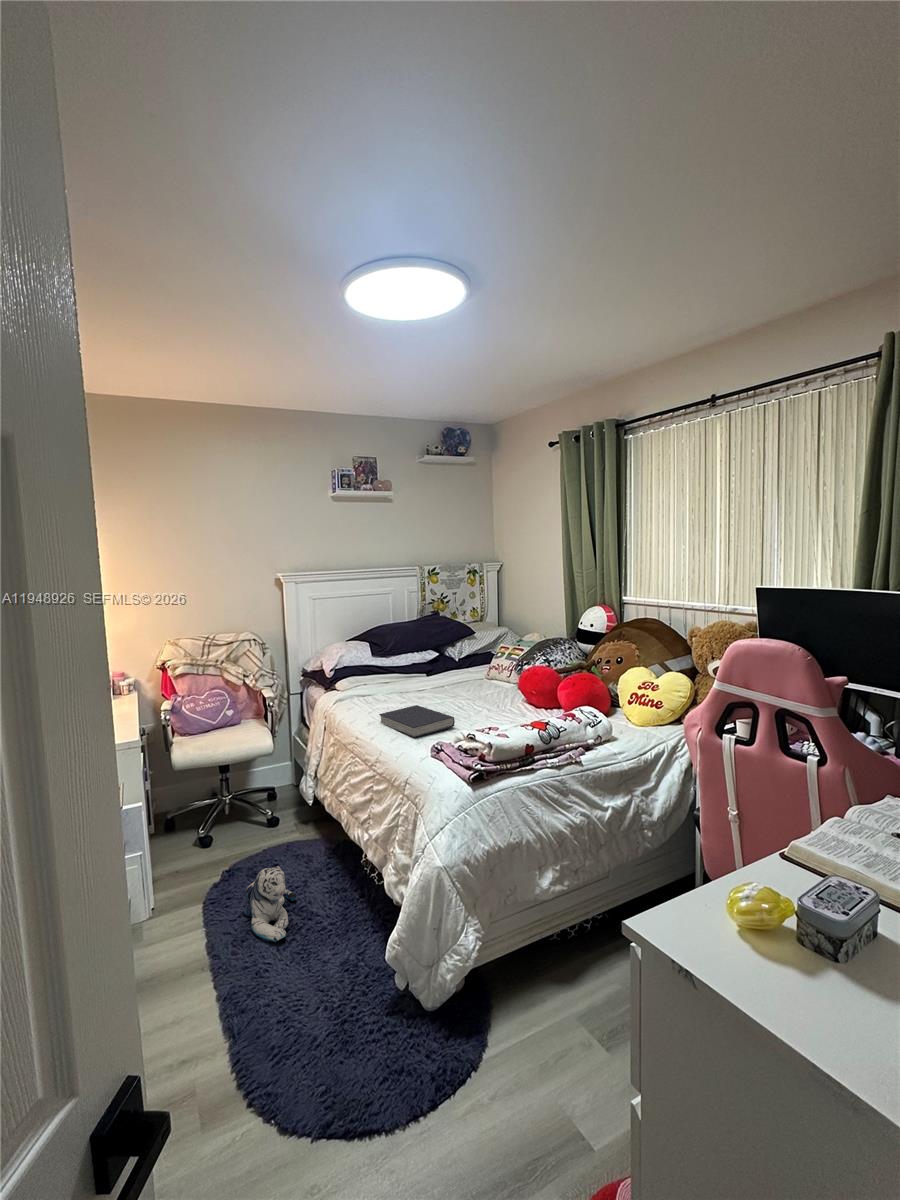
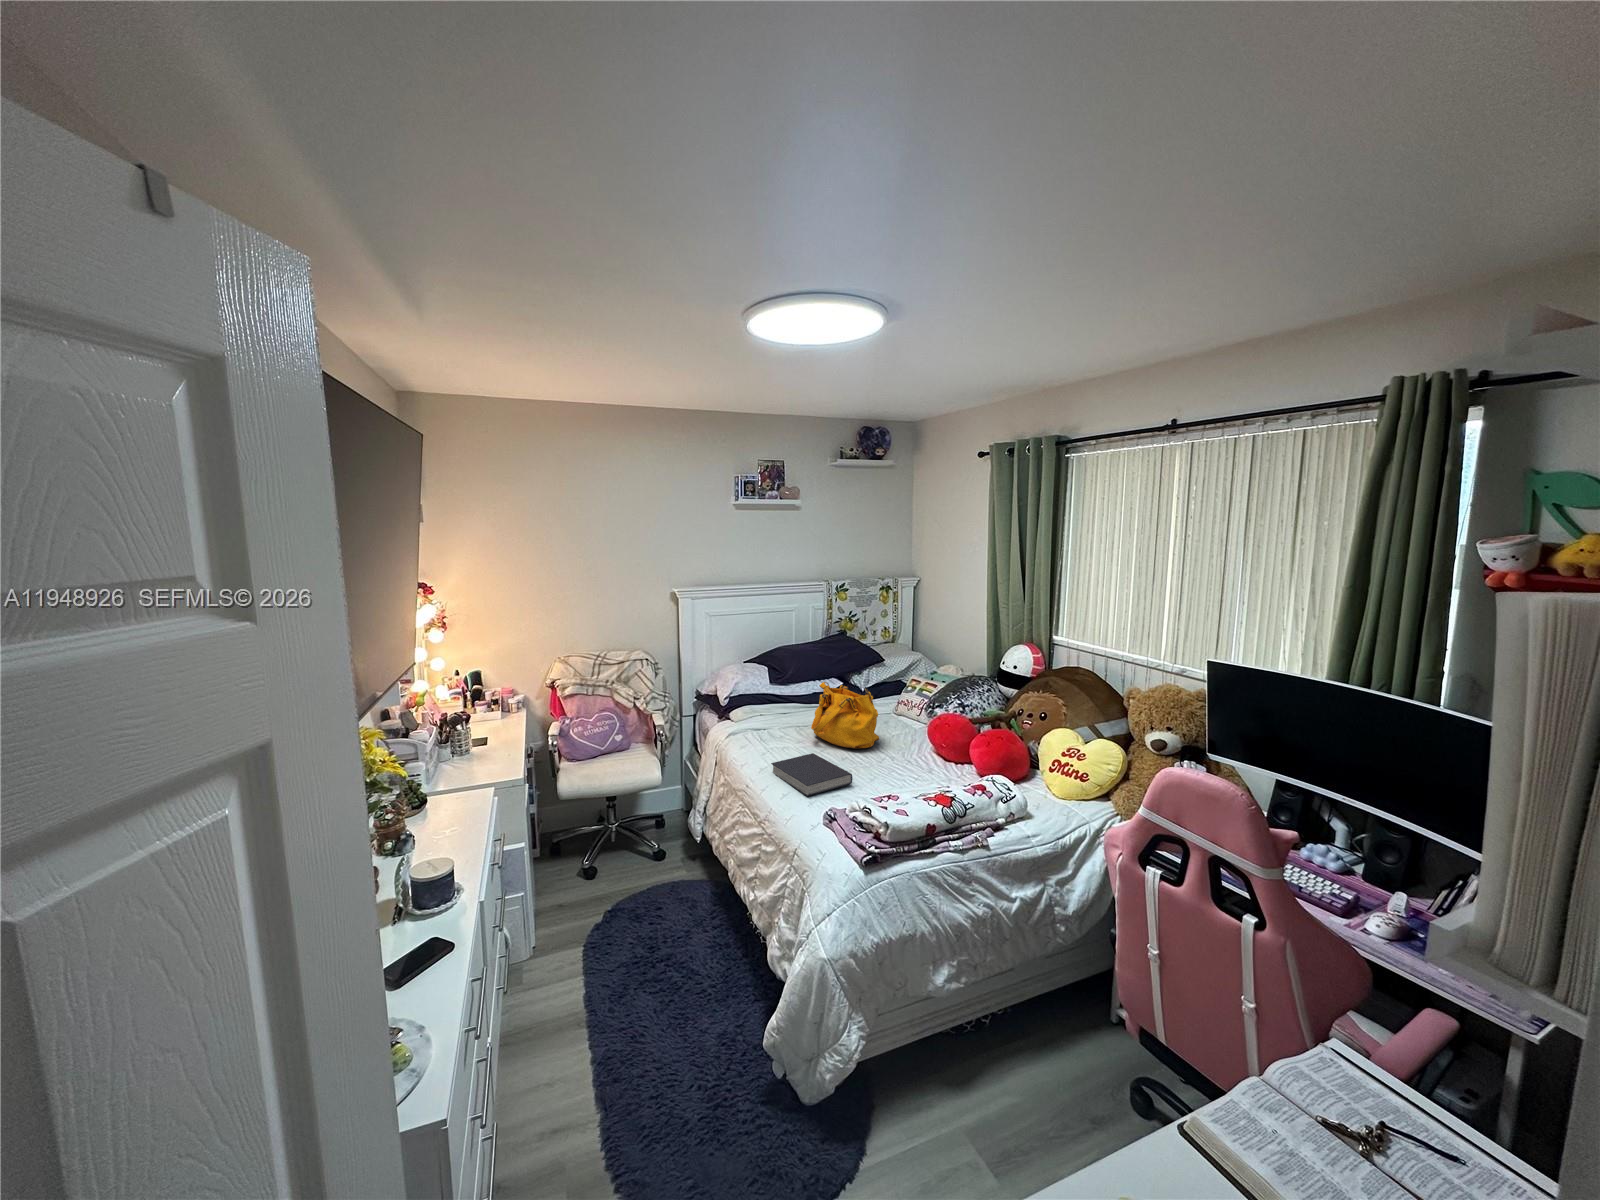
handbag: none [413,646,475,702] -> present [811,682,879,749]
plush toy: present [243,866,296,942] -> none [622,918,678,1001]

